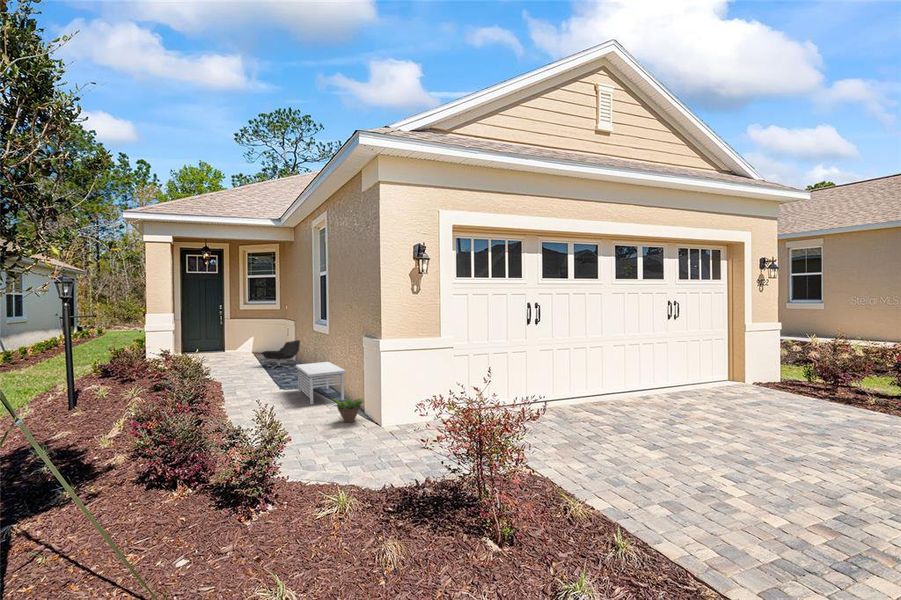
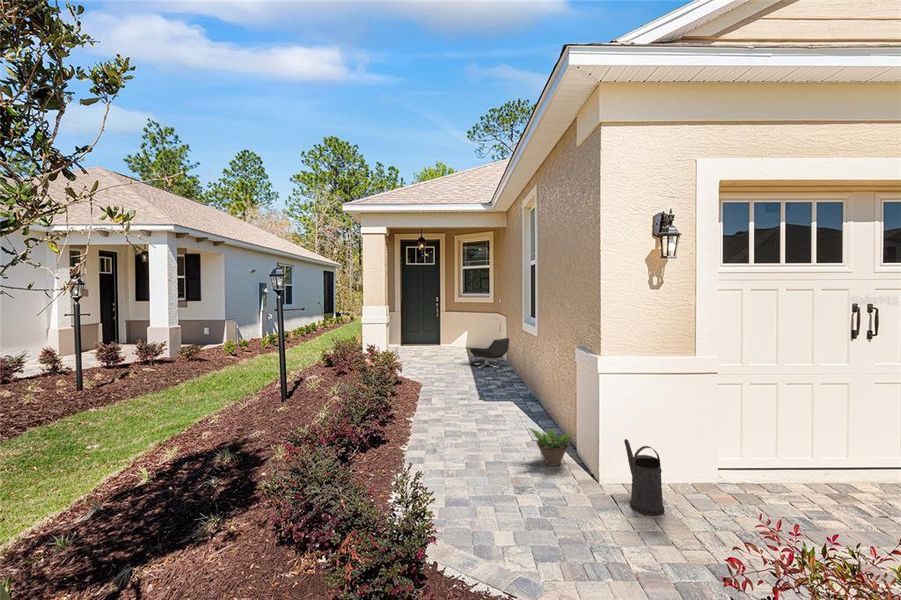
storage bench: present [296,362,346,404] -> none [497,370,553,425]
watering can: none [398,393,422,436] -> present [624,439,664,515]

